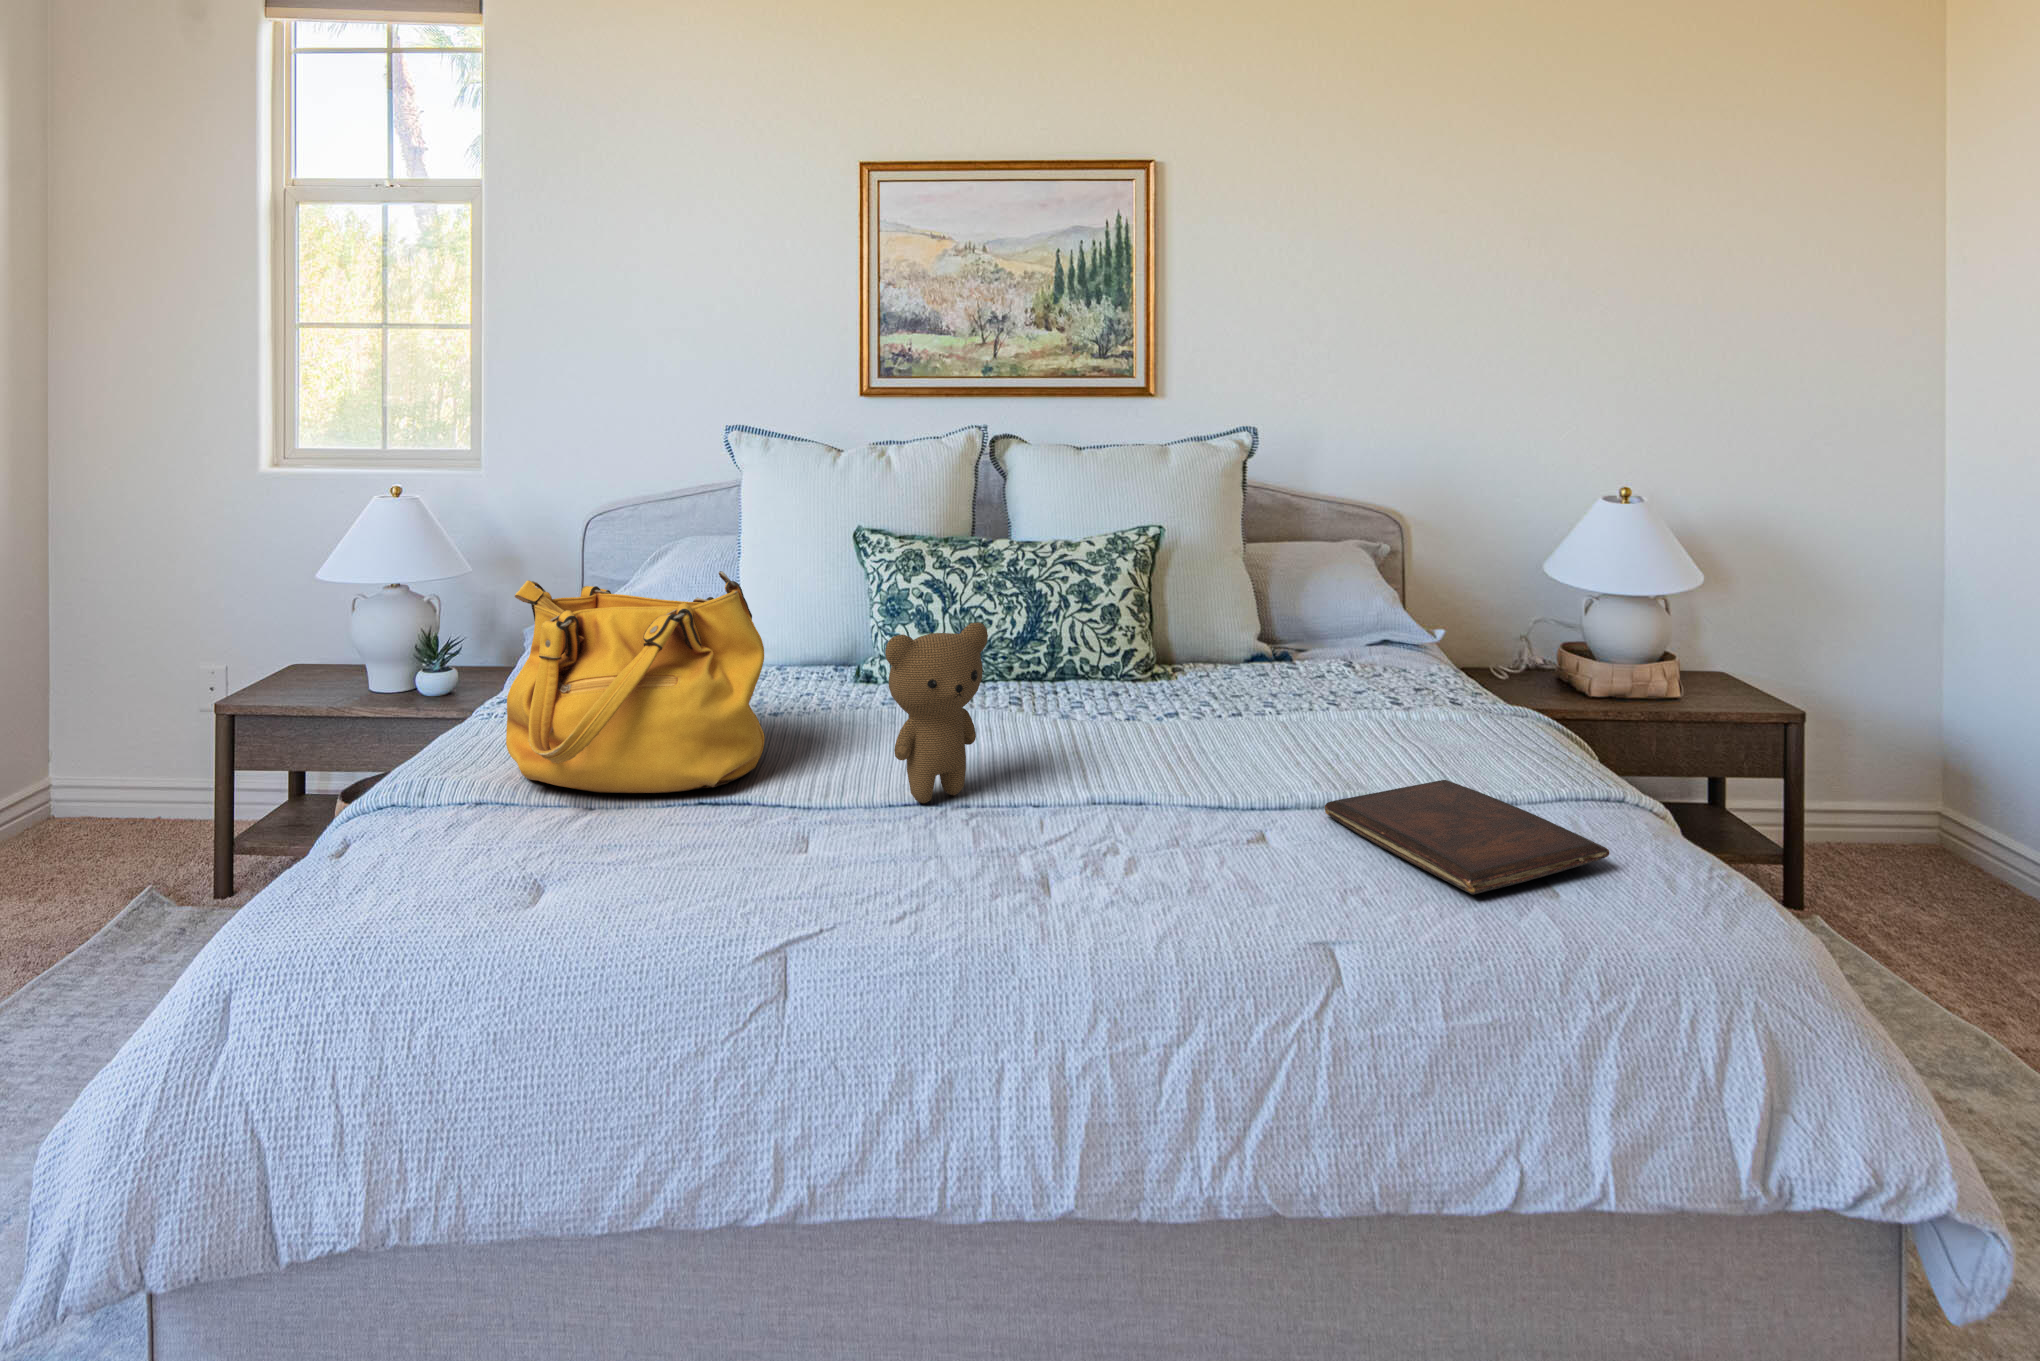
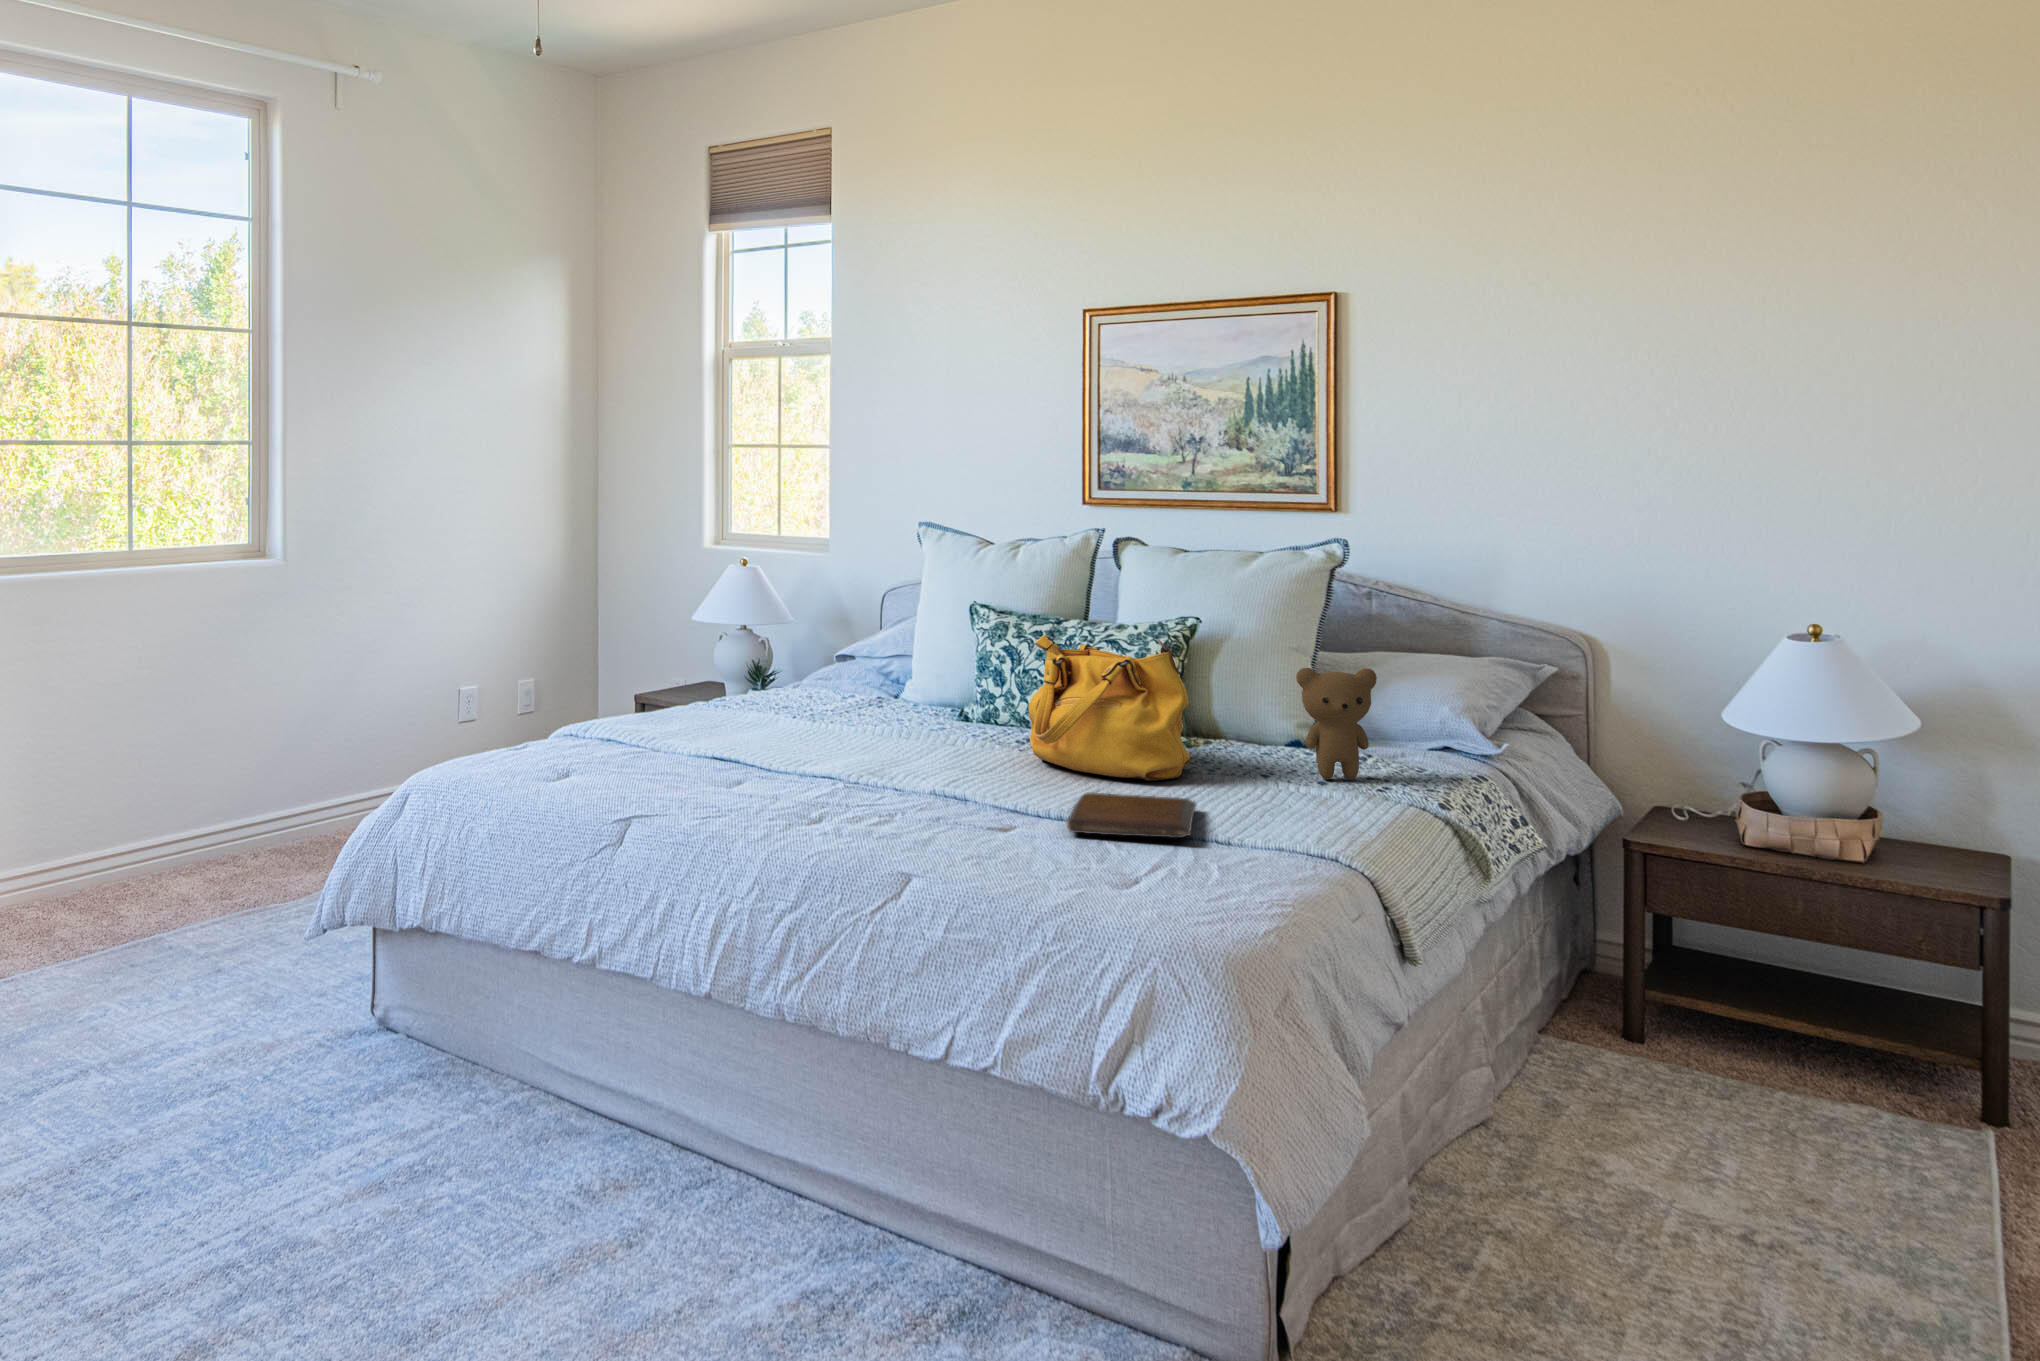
handbag: present [506,571,765,793] -> present [1028,635,1190,780]
teddy bear: present [885,623,988,803] -> present [1296,668,1377,780]

